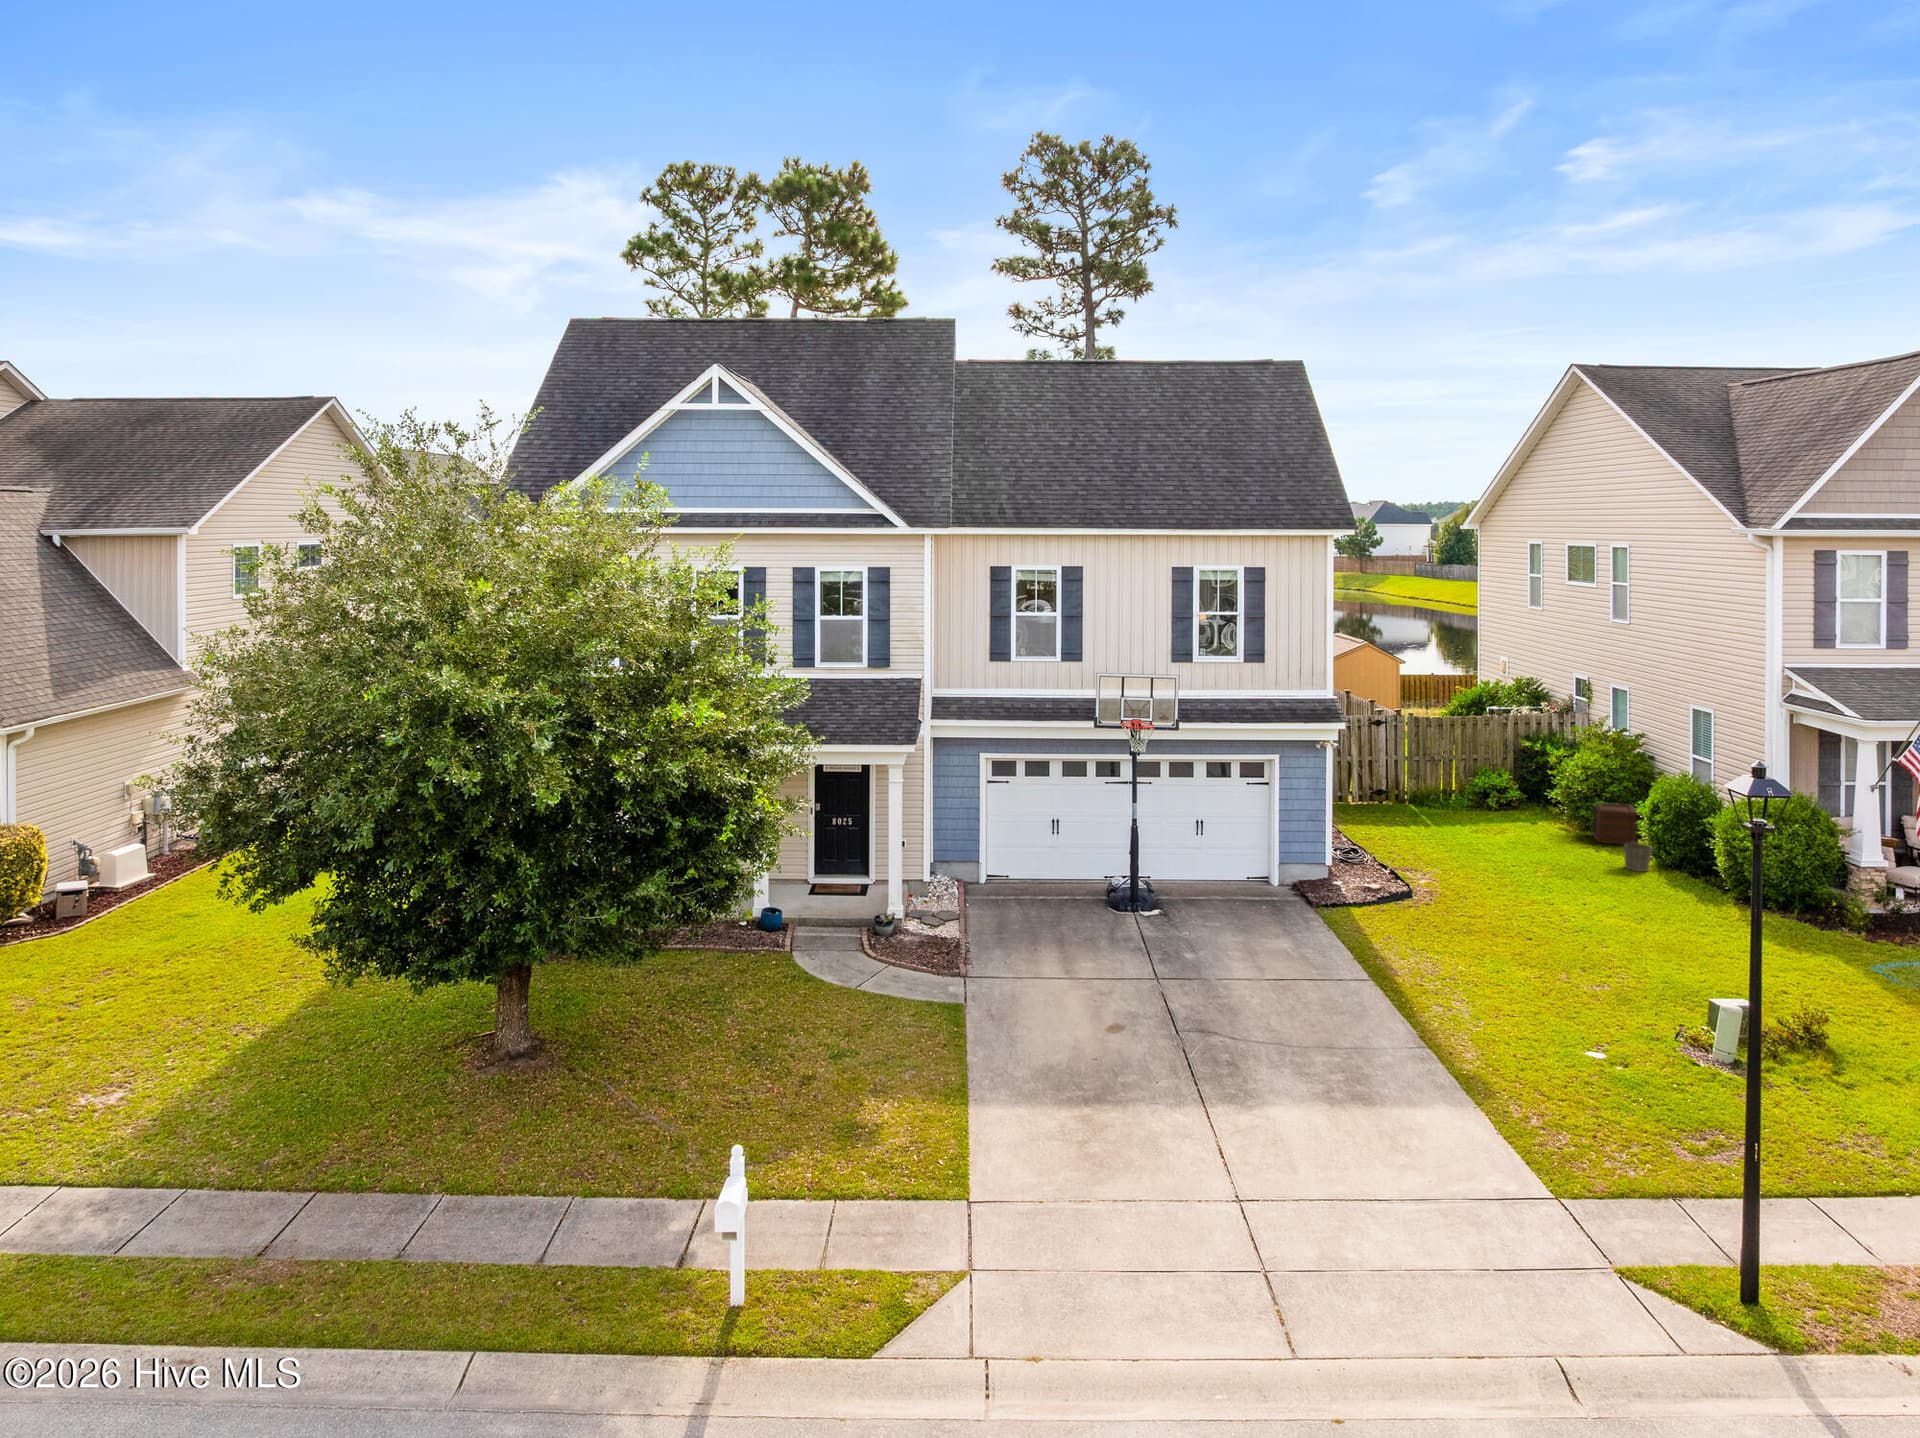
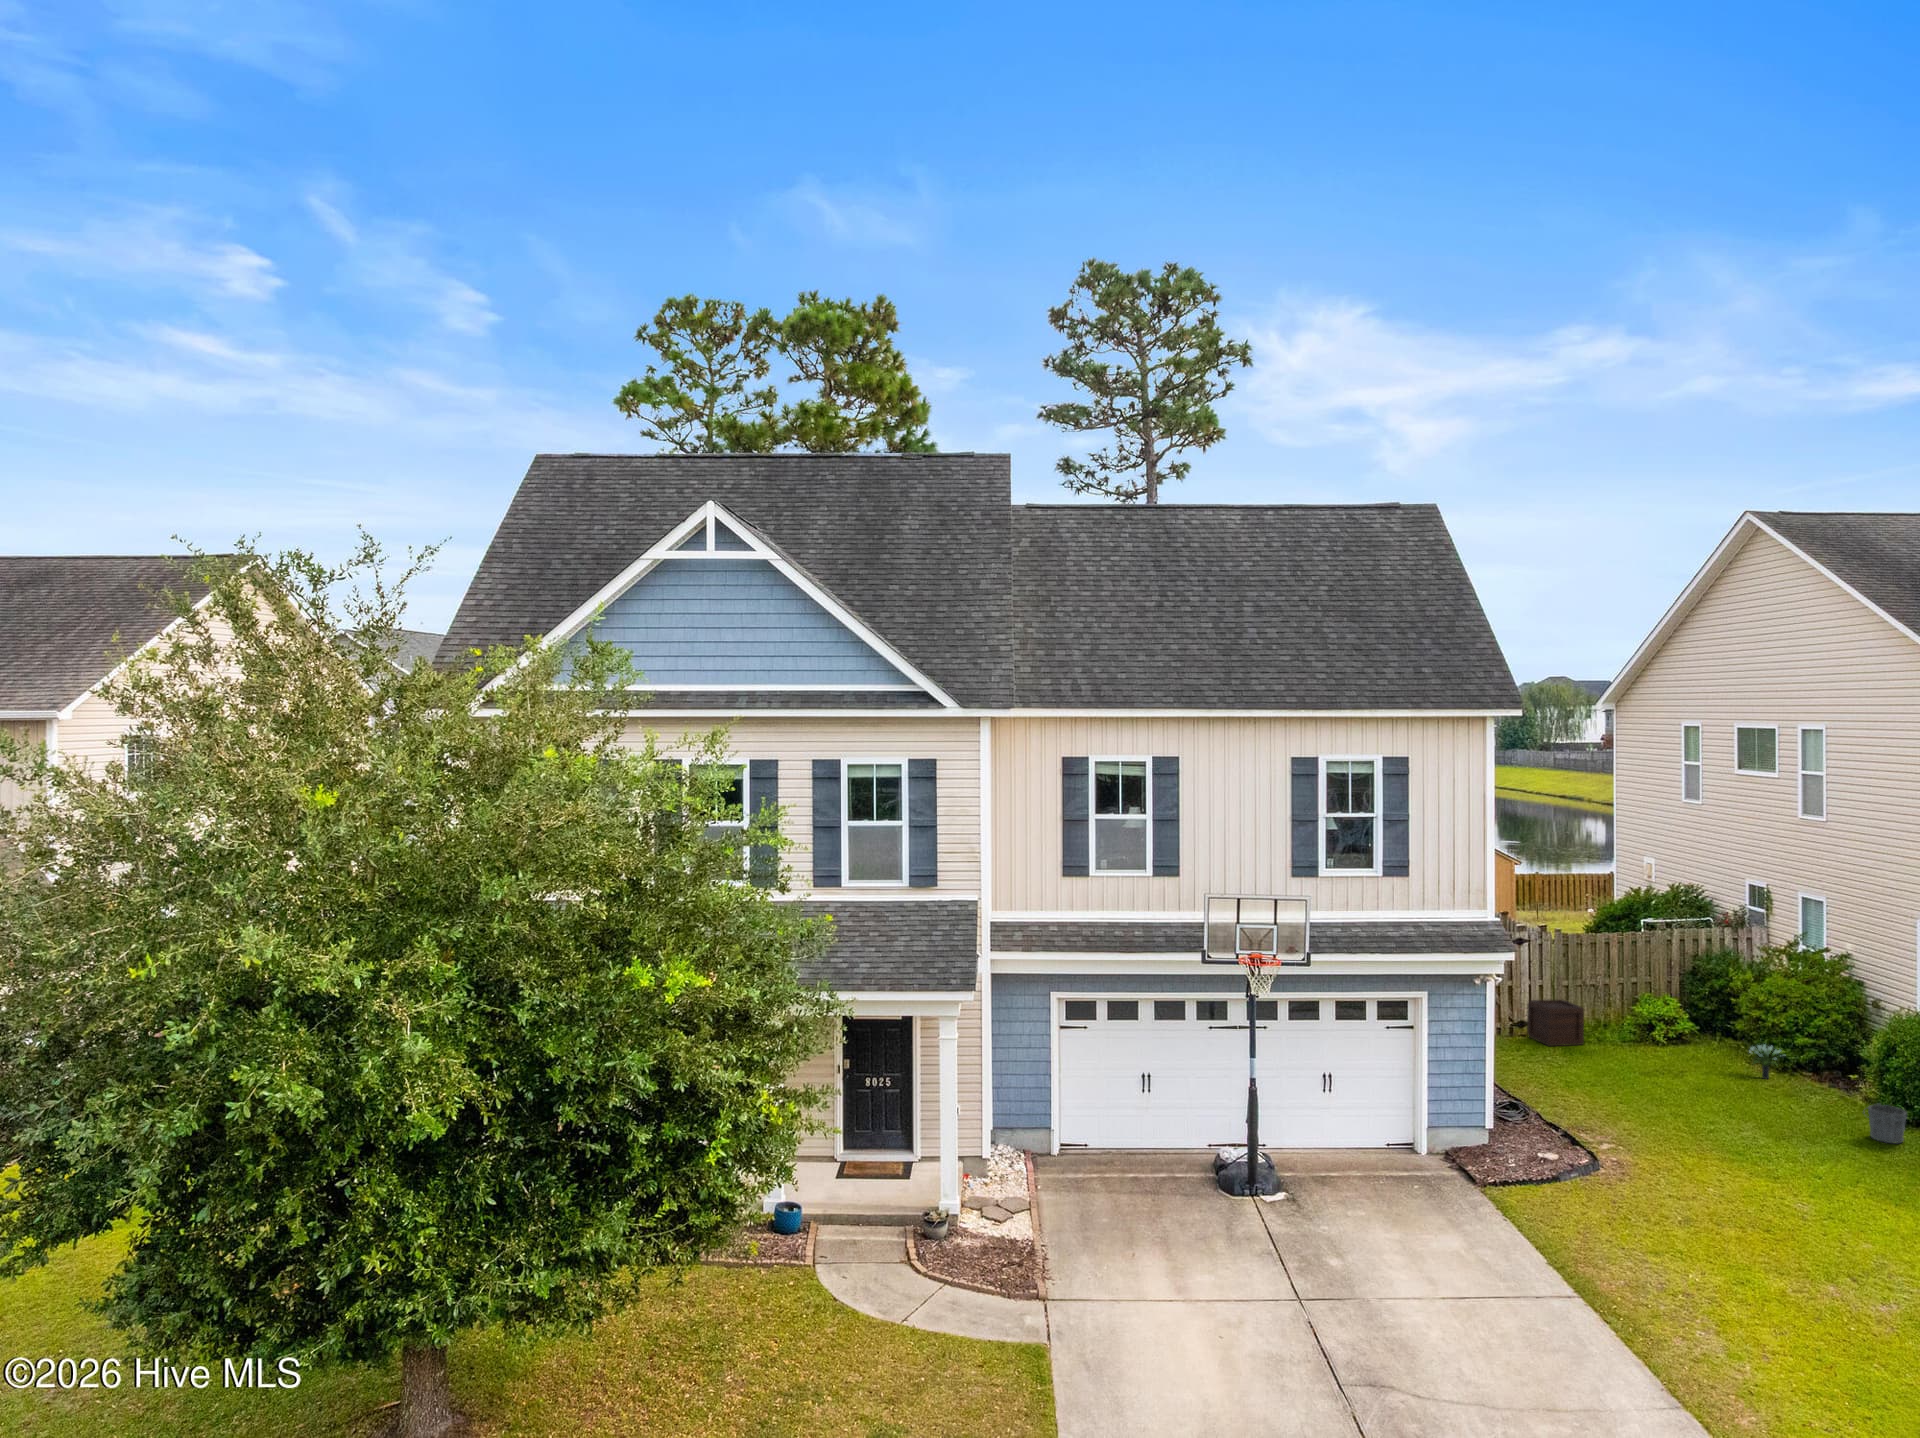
potted plant: none [1549,803,1577,830] -> present [1750,1045,1781,1079]
wooden crate: present [1593,803,1637,845] -> present [1527,999,1584,1046]

